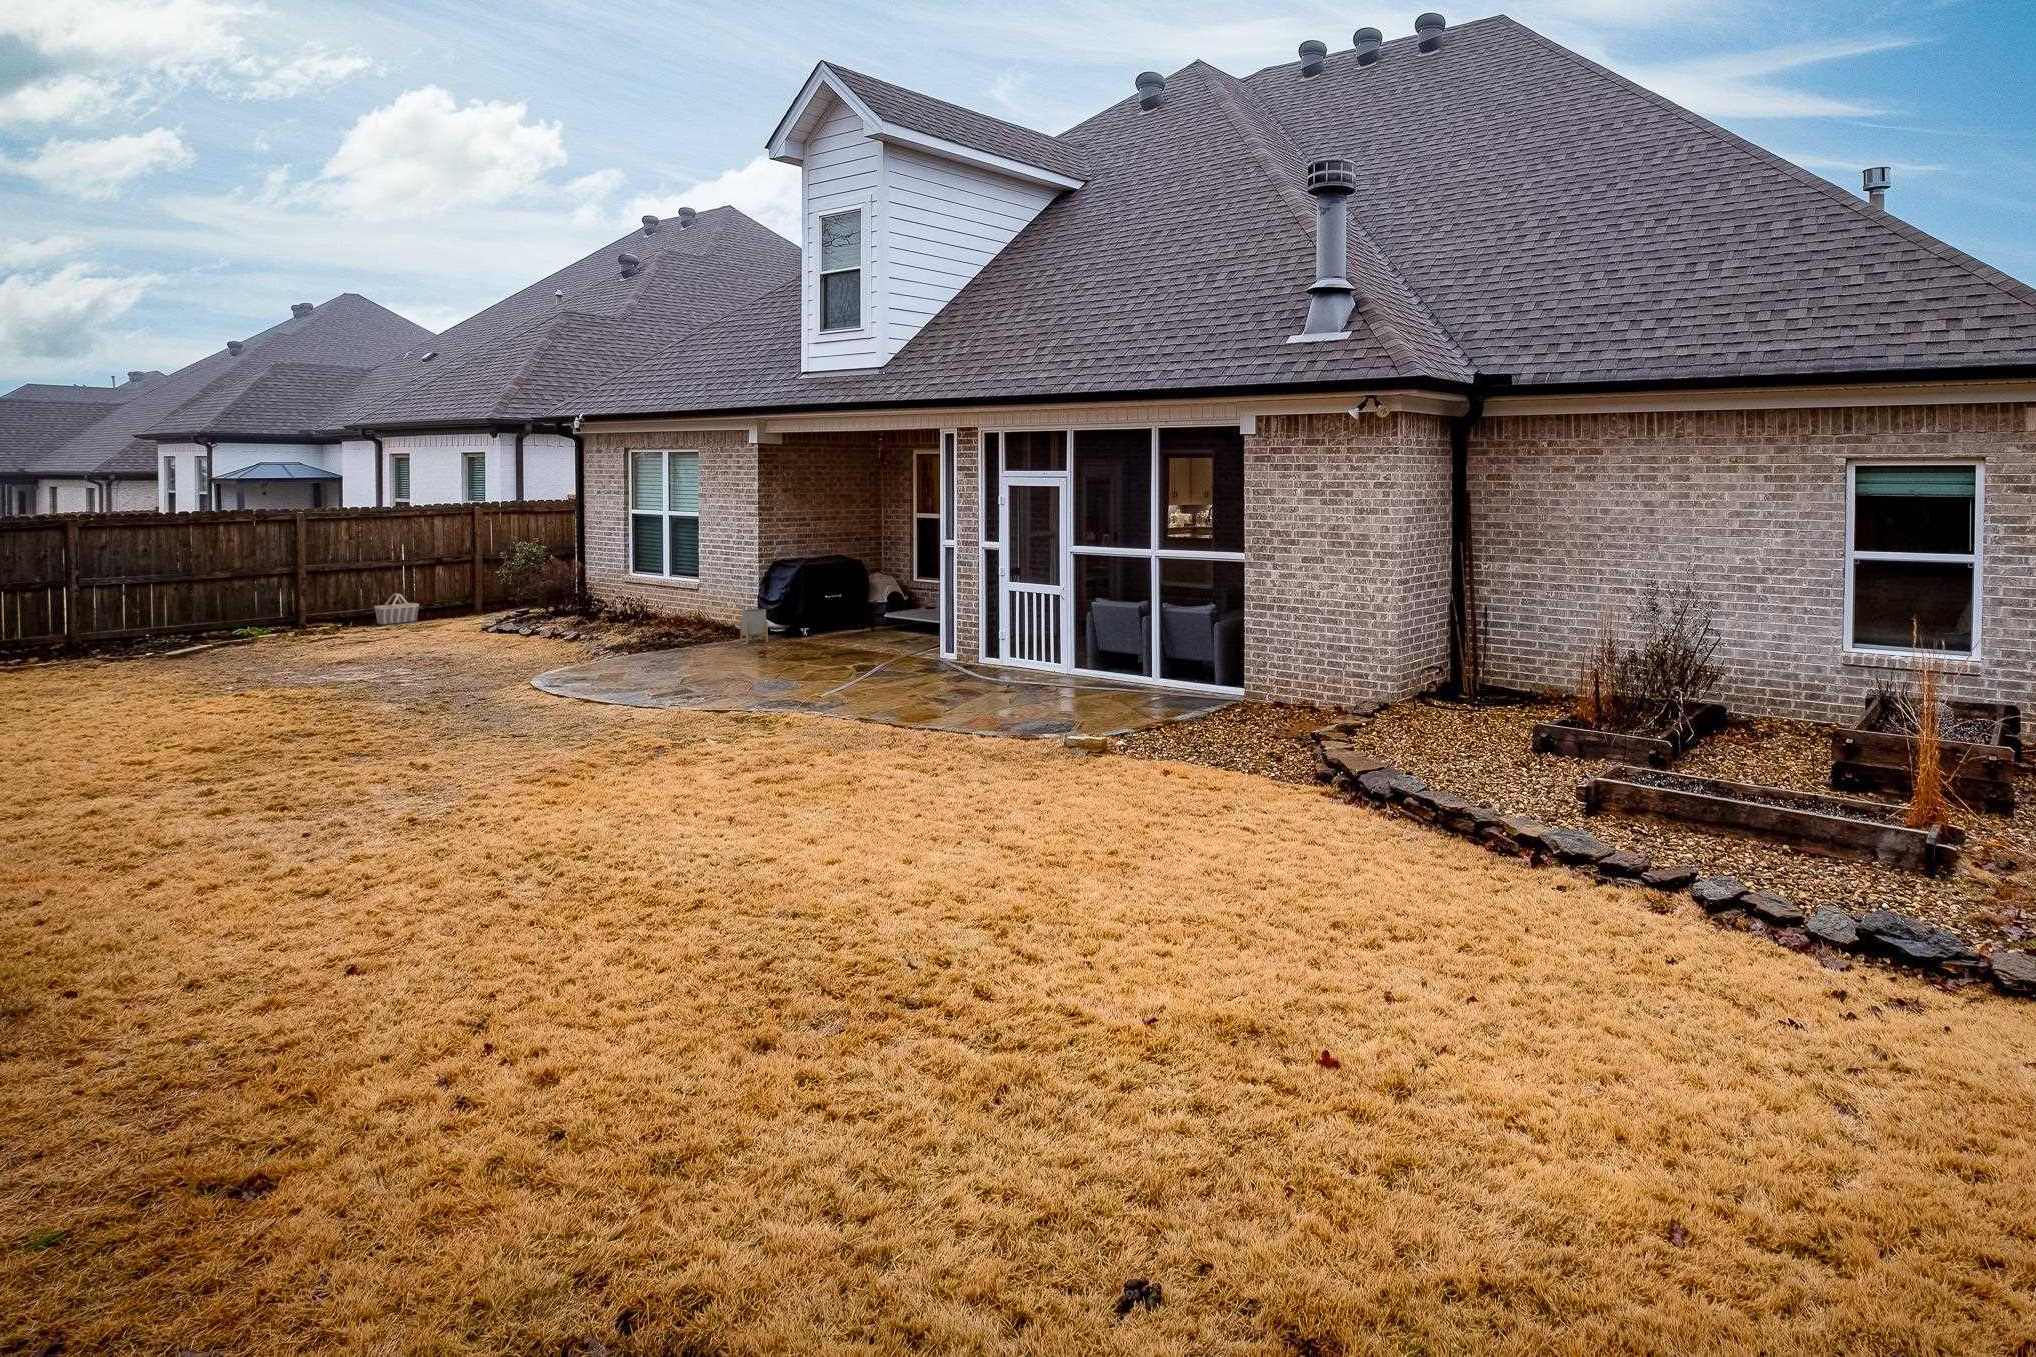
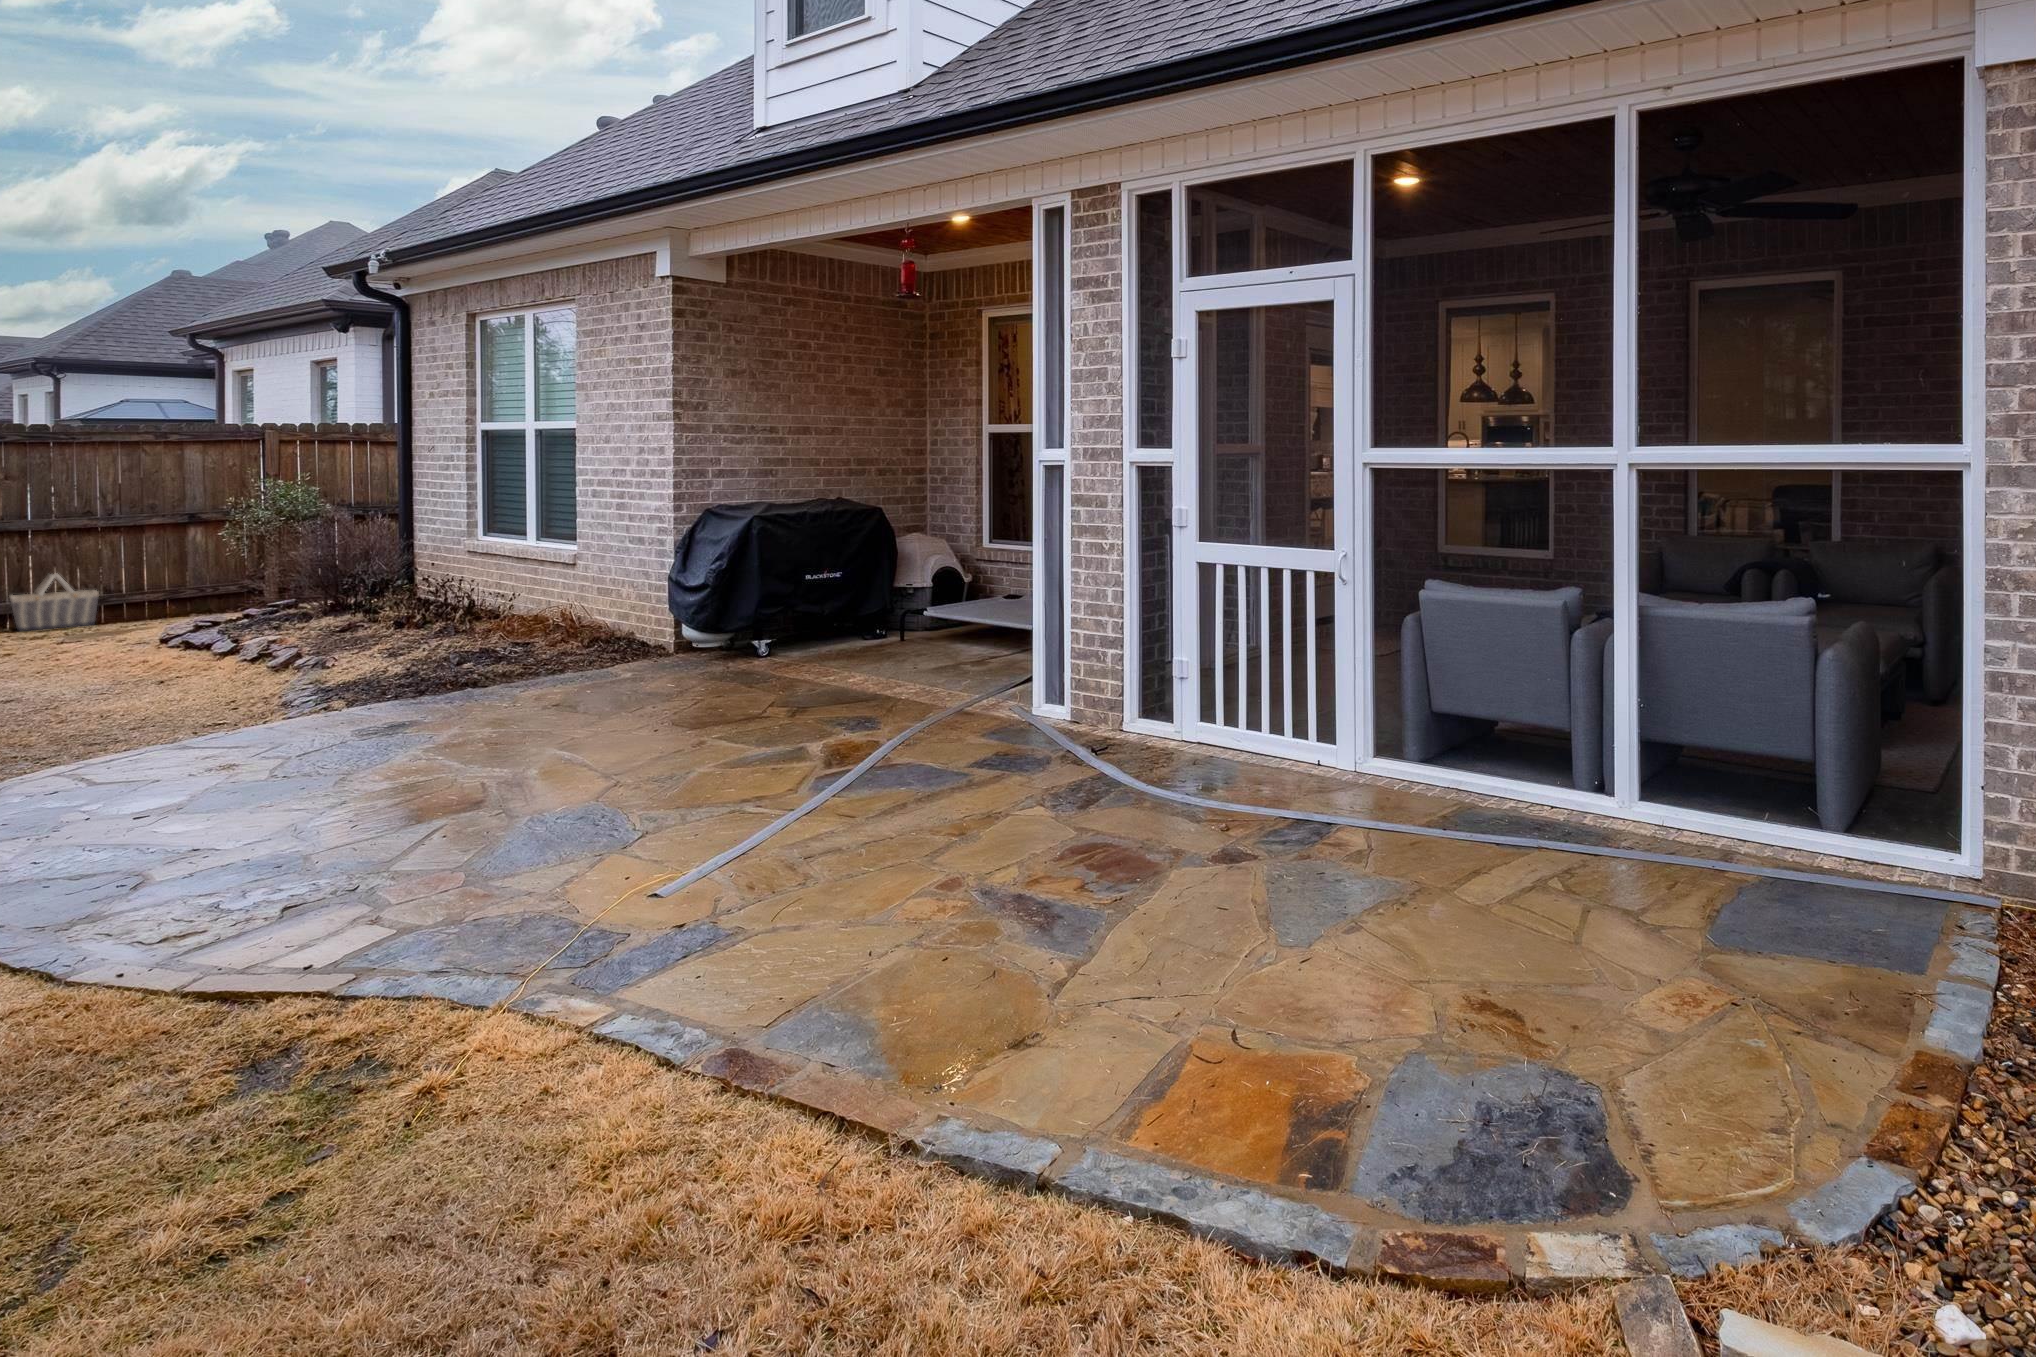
planter: present [740,609,768,644] -> none [631,603,686,674]

